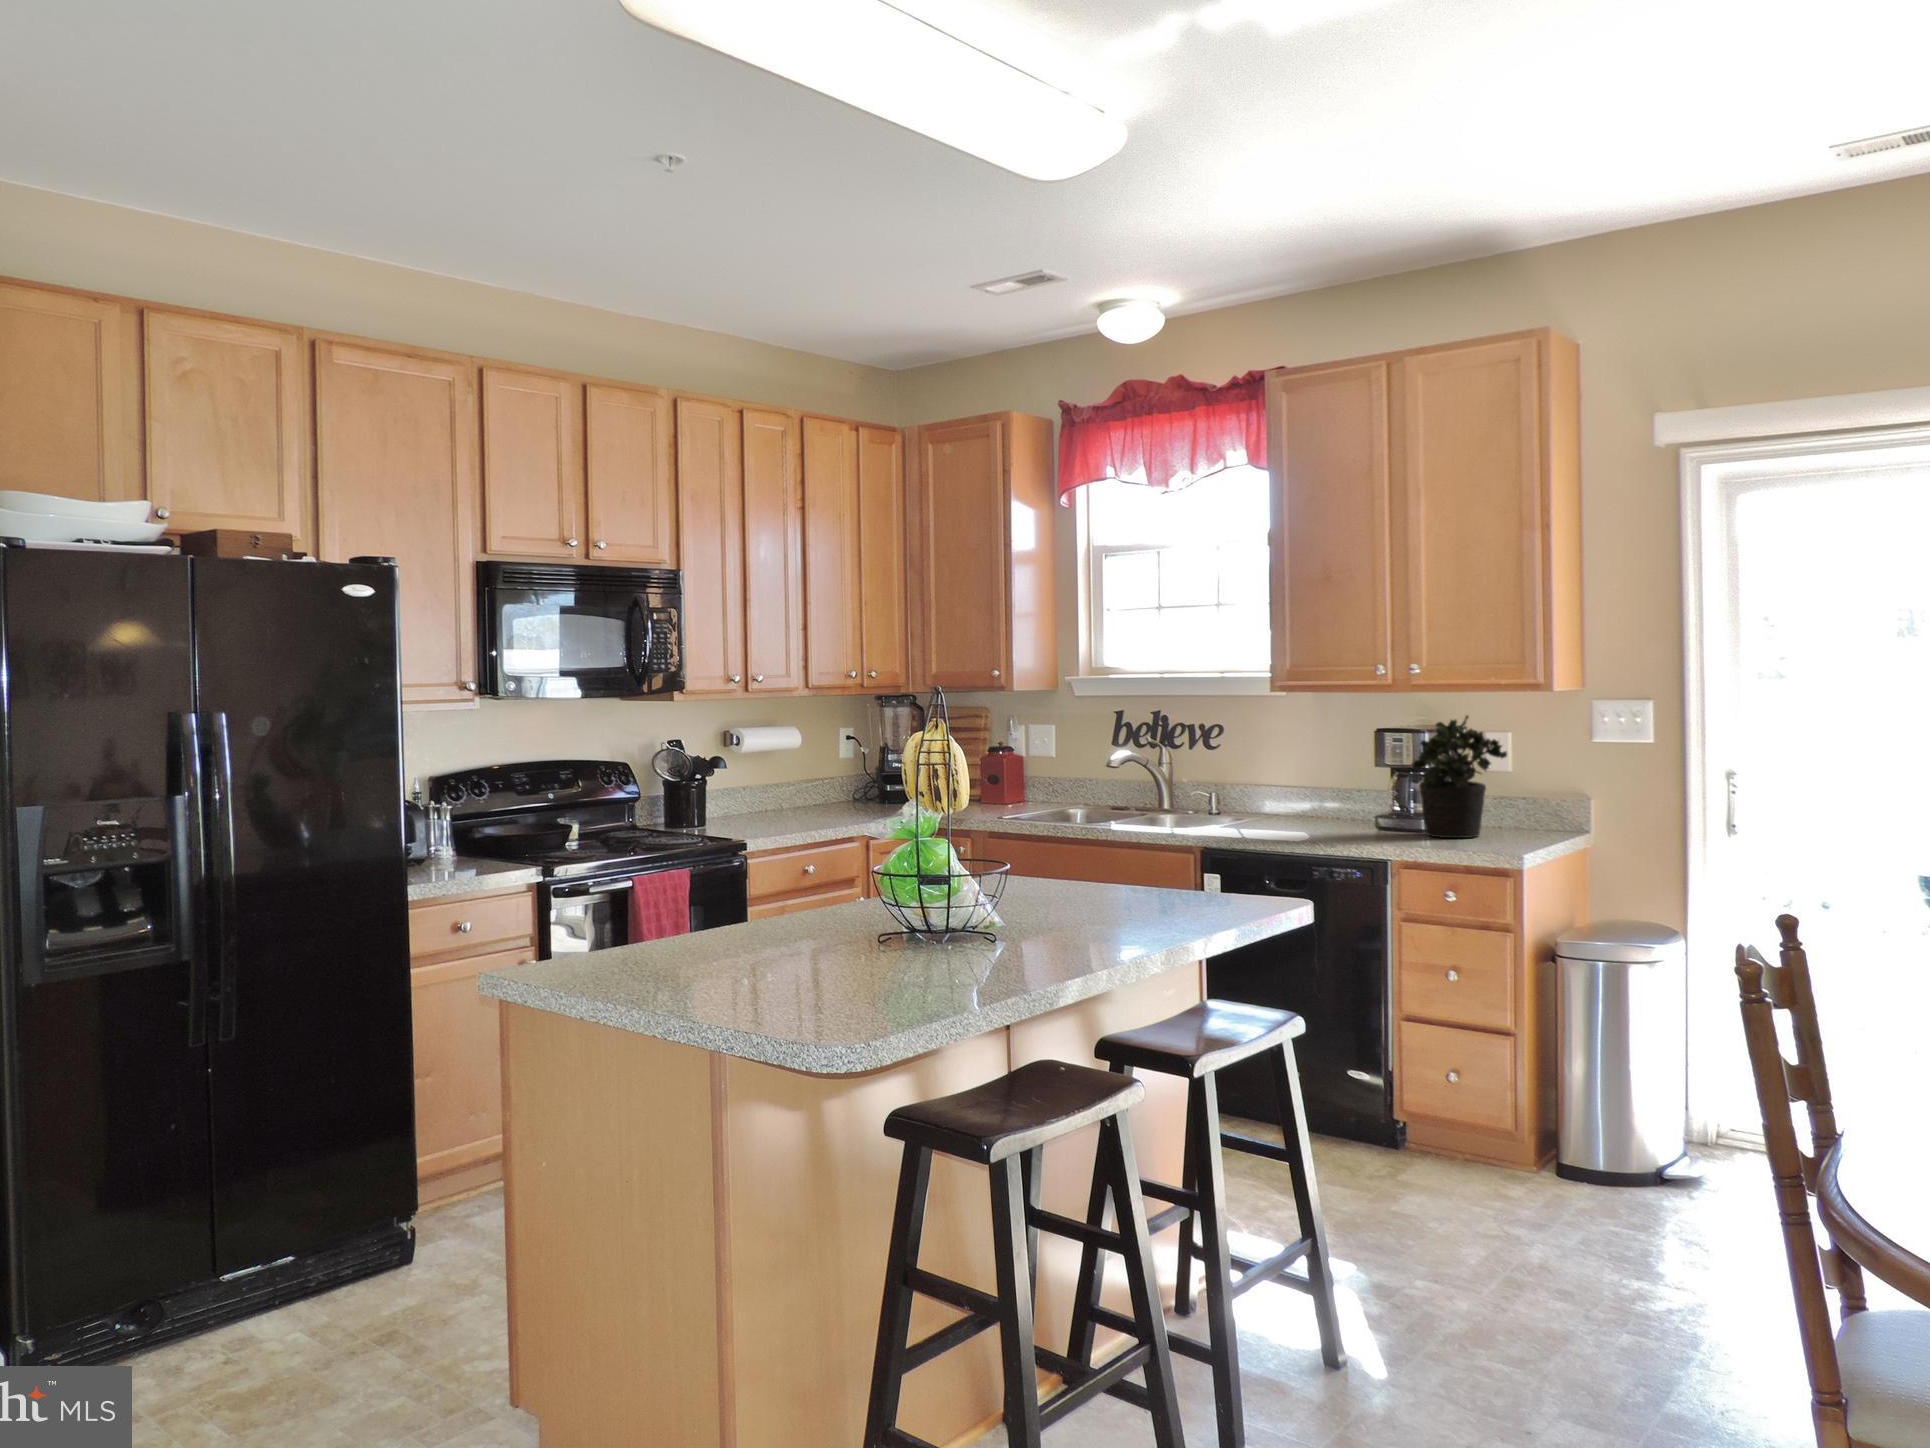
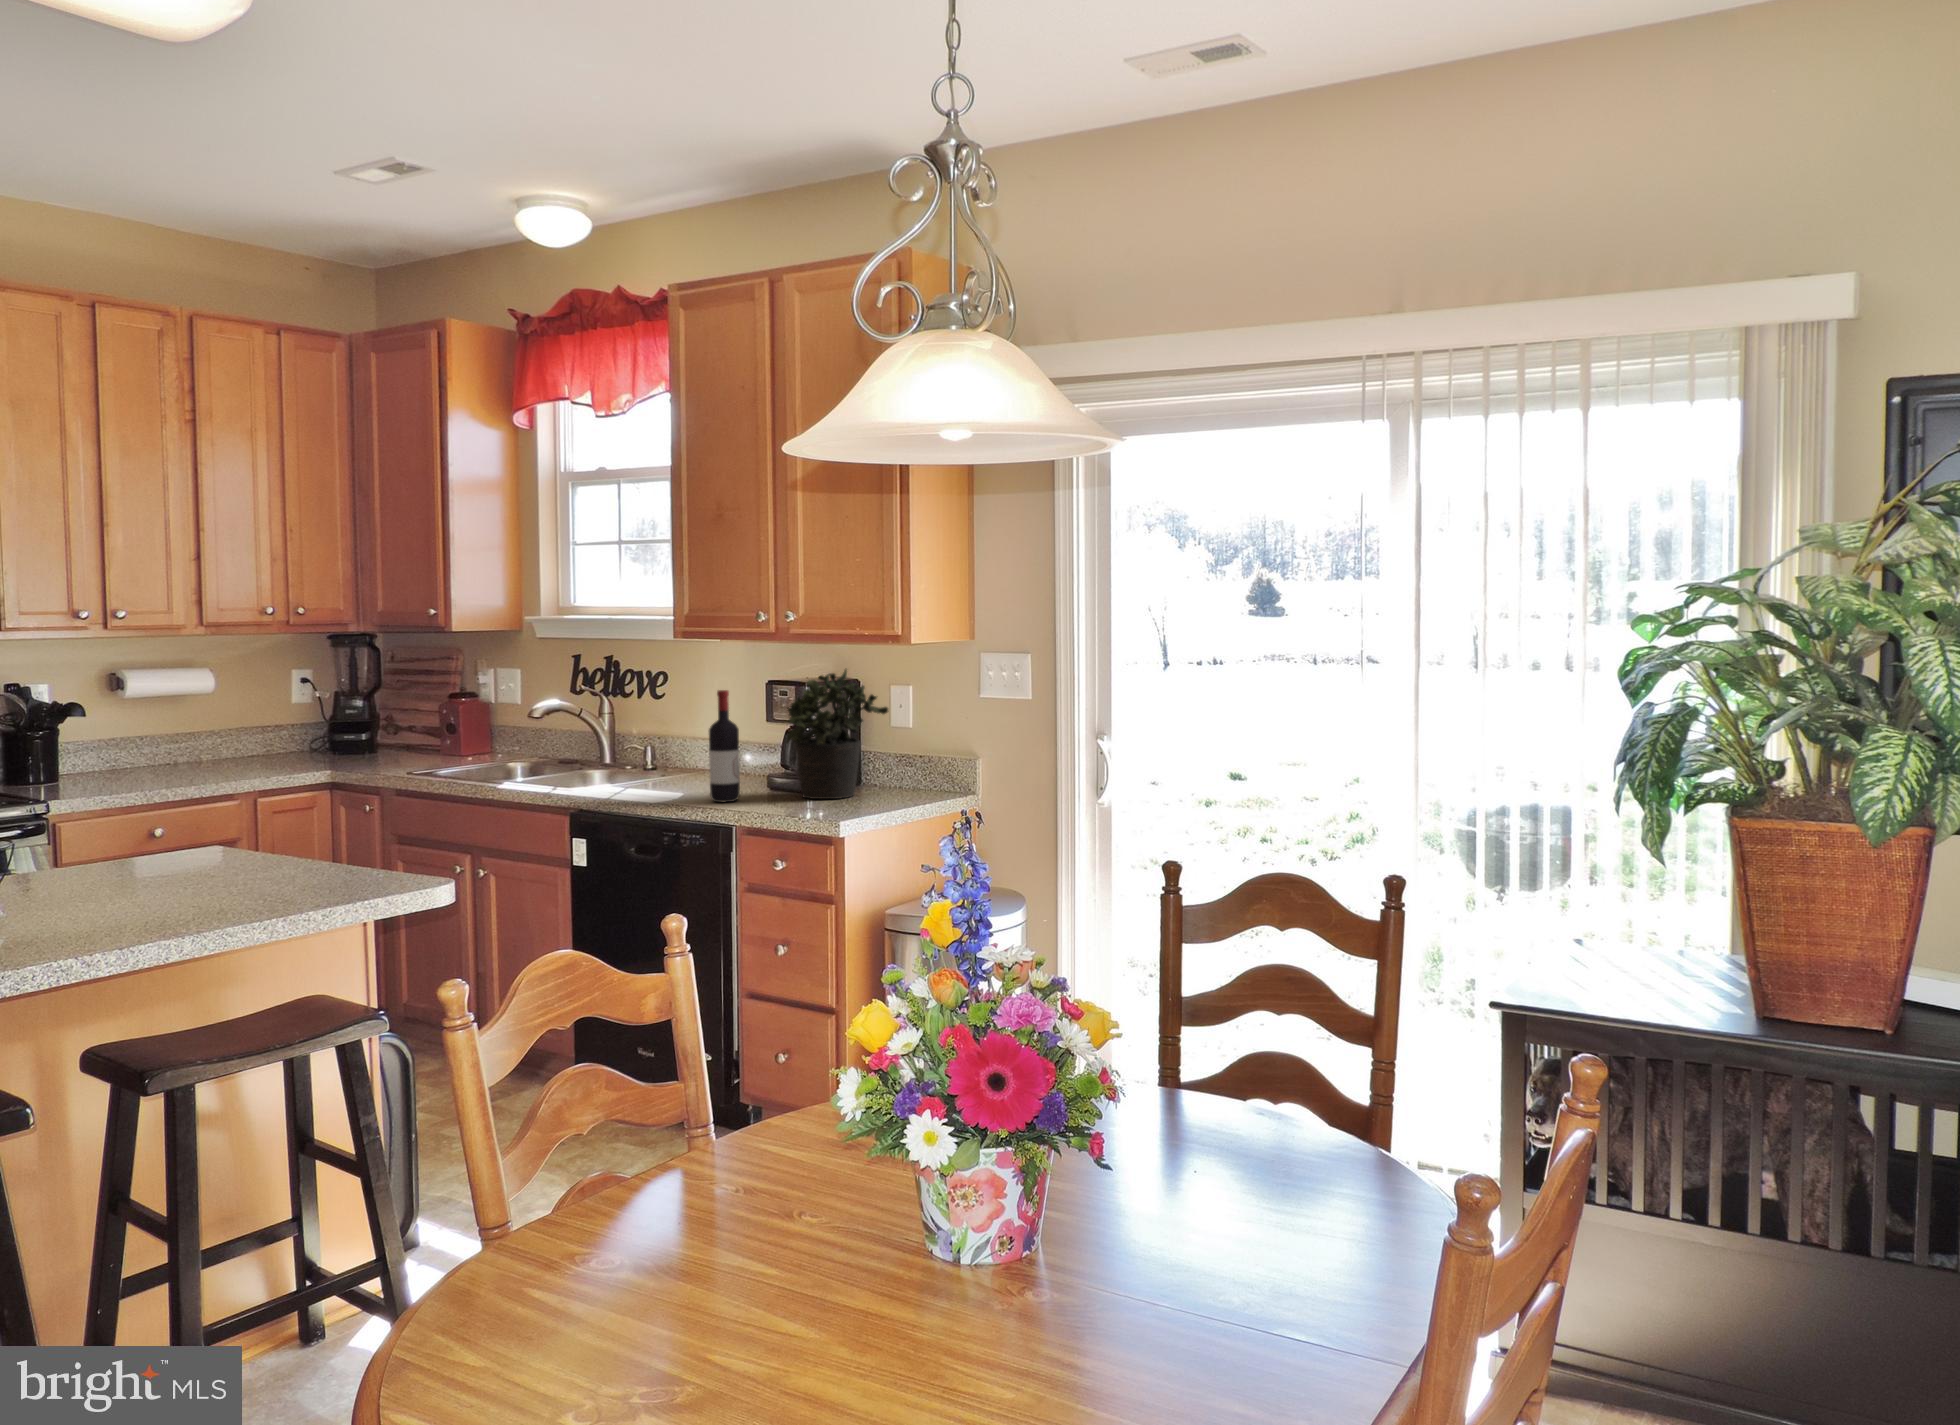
wine bottle: none [1345,736,1375,840] -> present [709,690,740,802]

